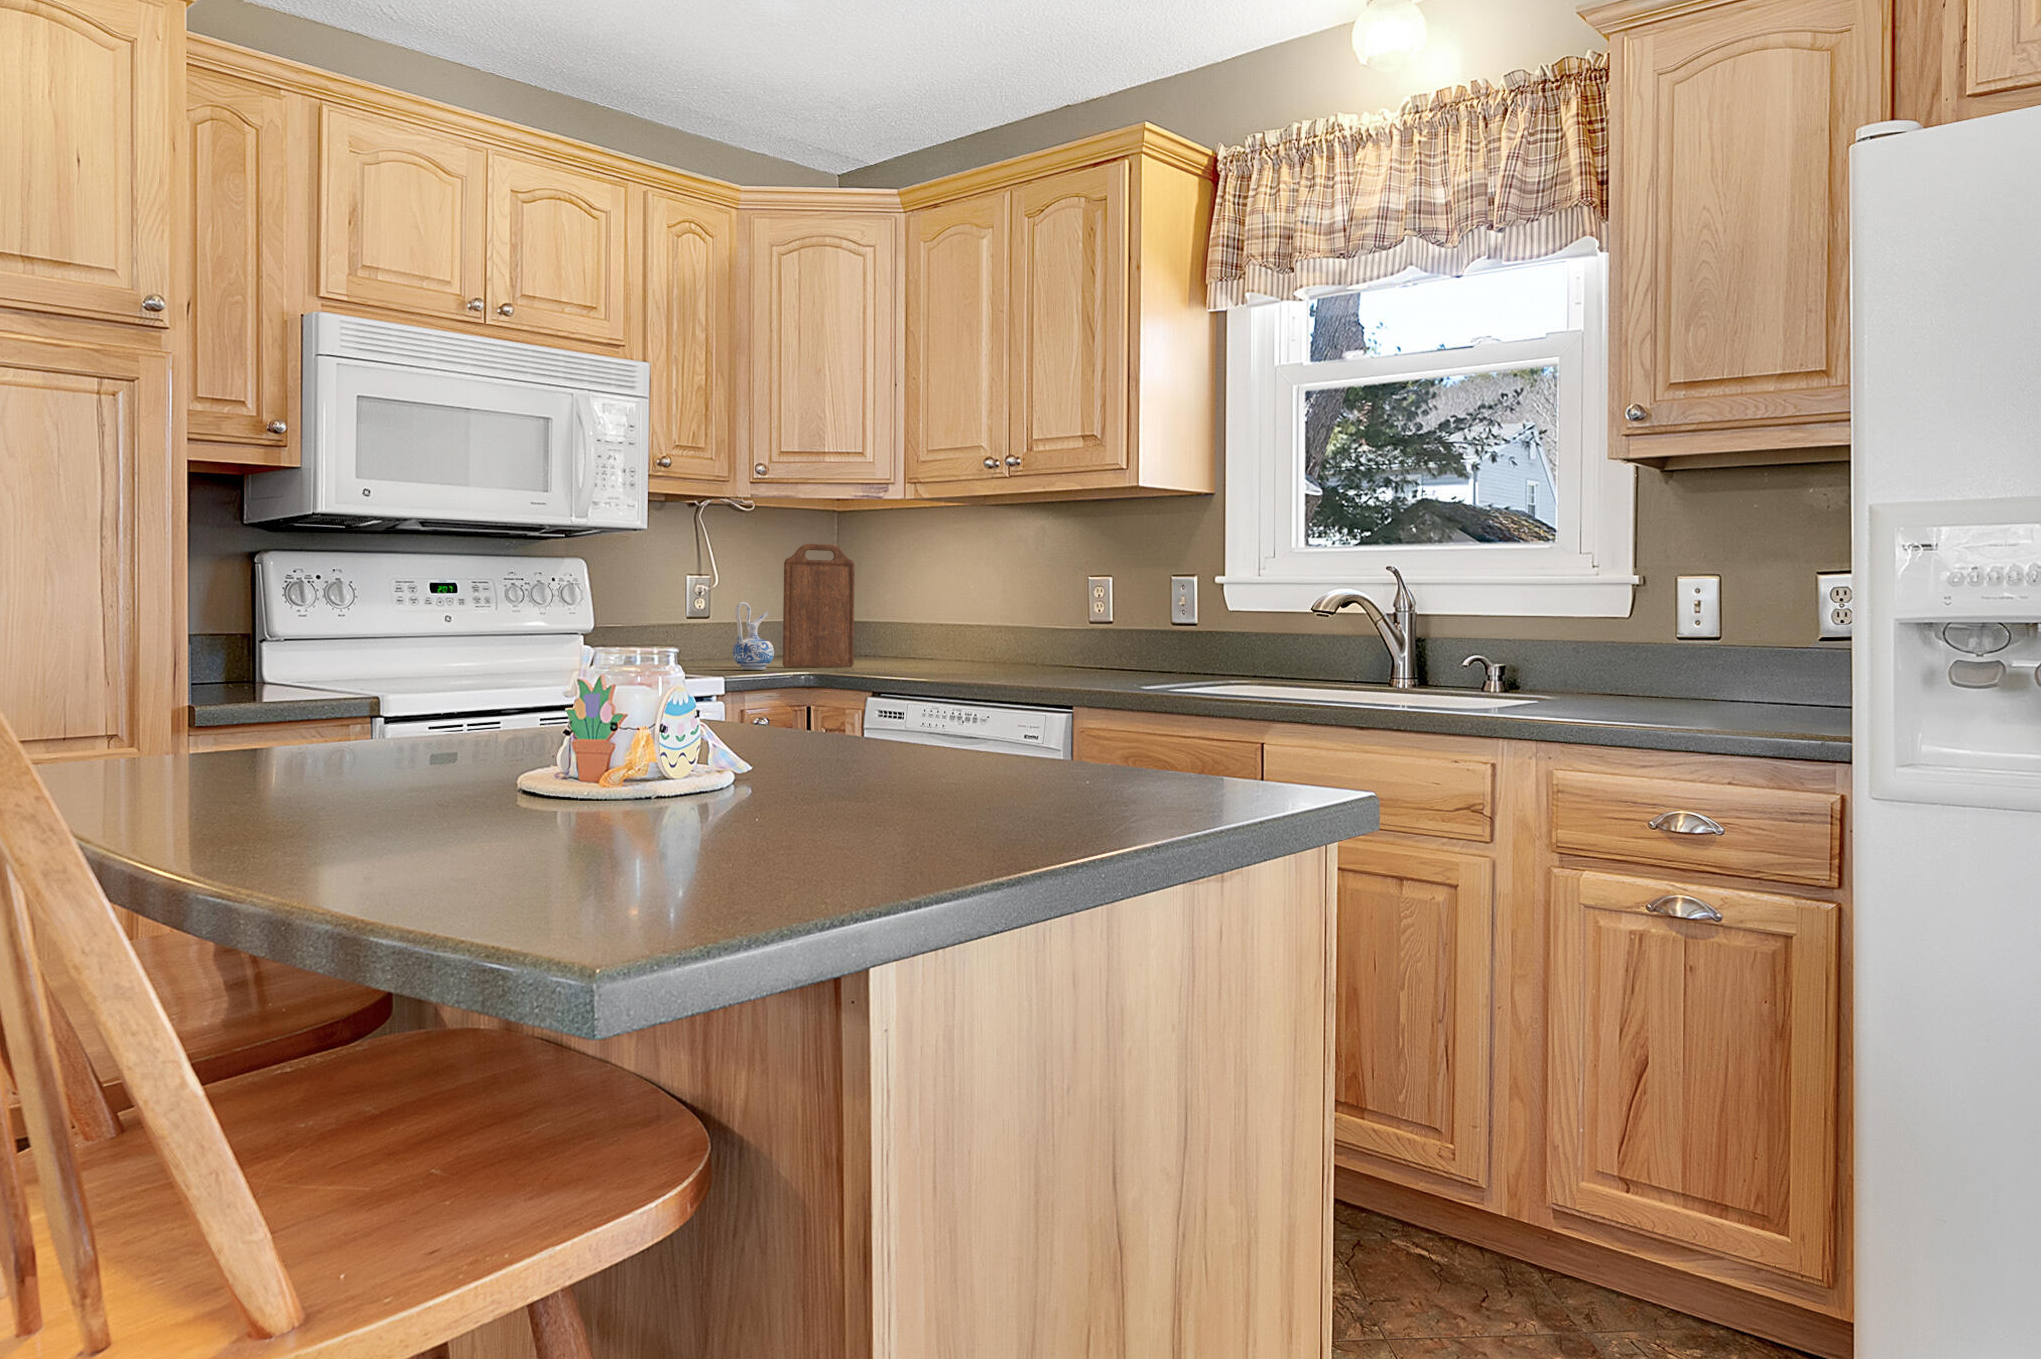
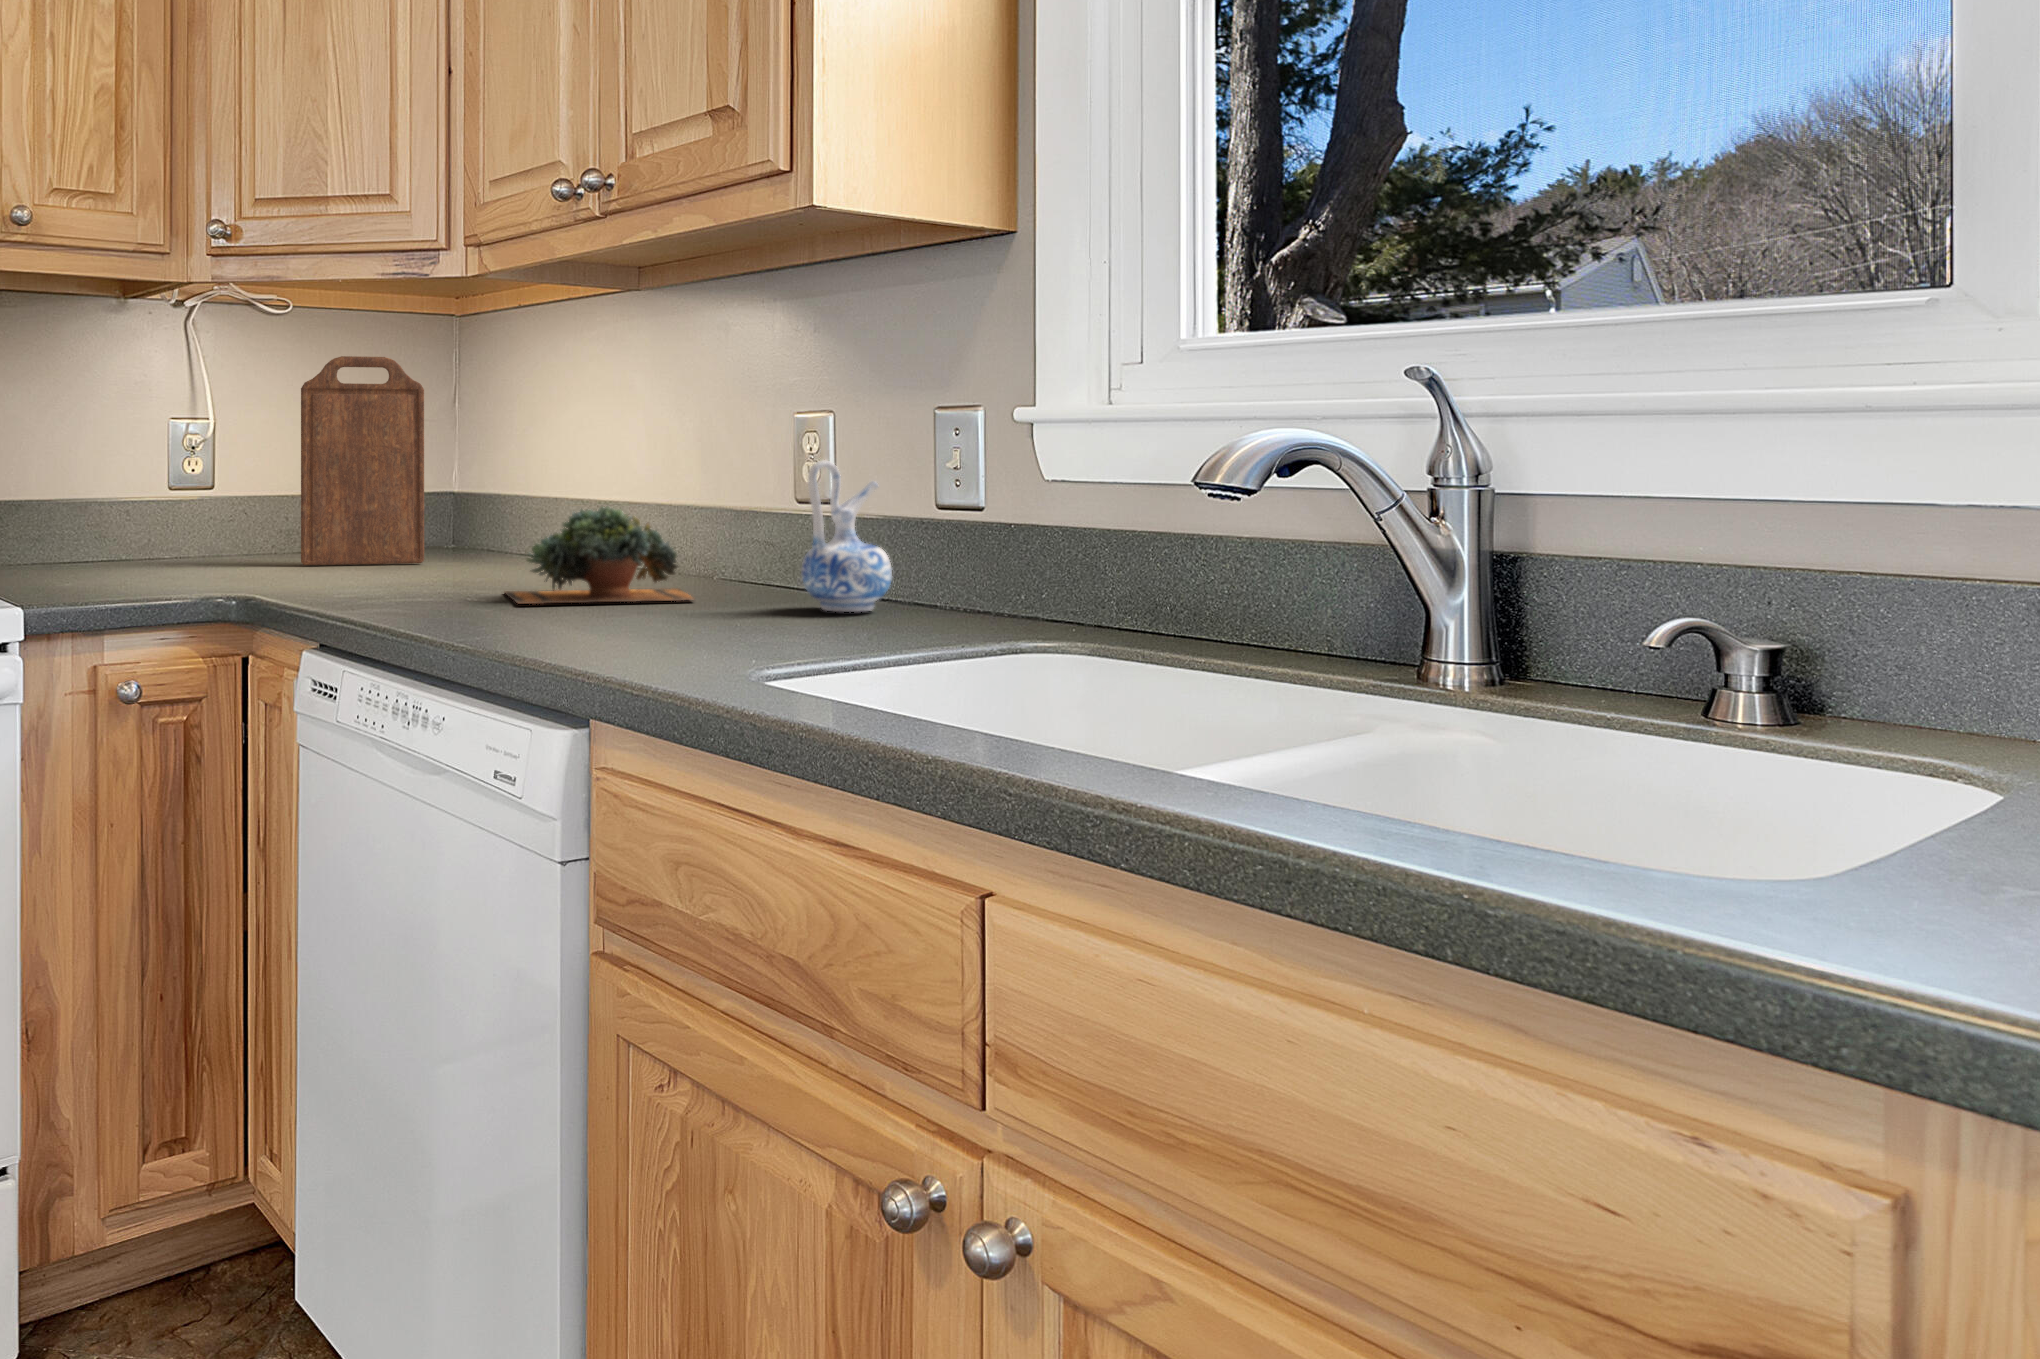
ceramic pitcher: present [733,602,774,669] -> present [801,460,892,612]
succulent plant: none [944,627,1053,676] -> present [505,506,693,604]

